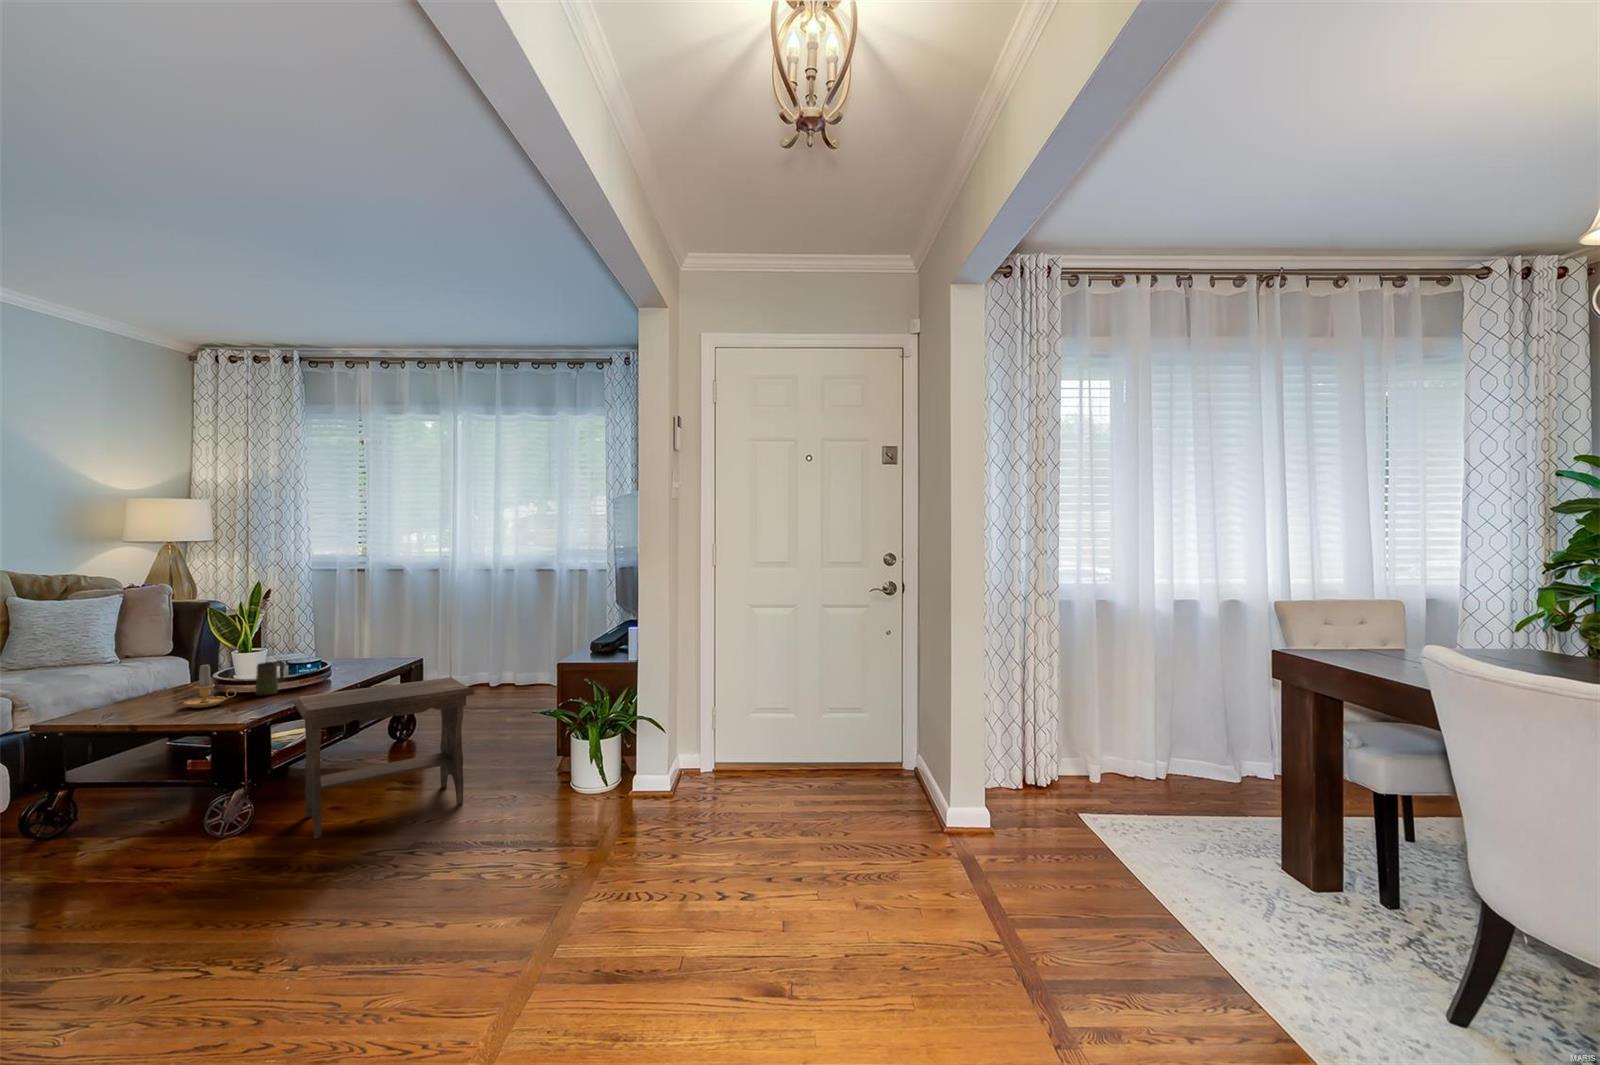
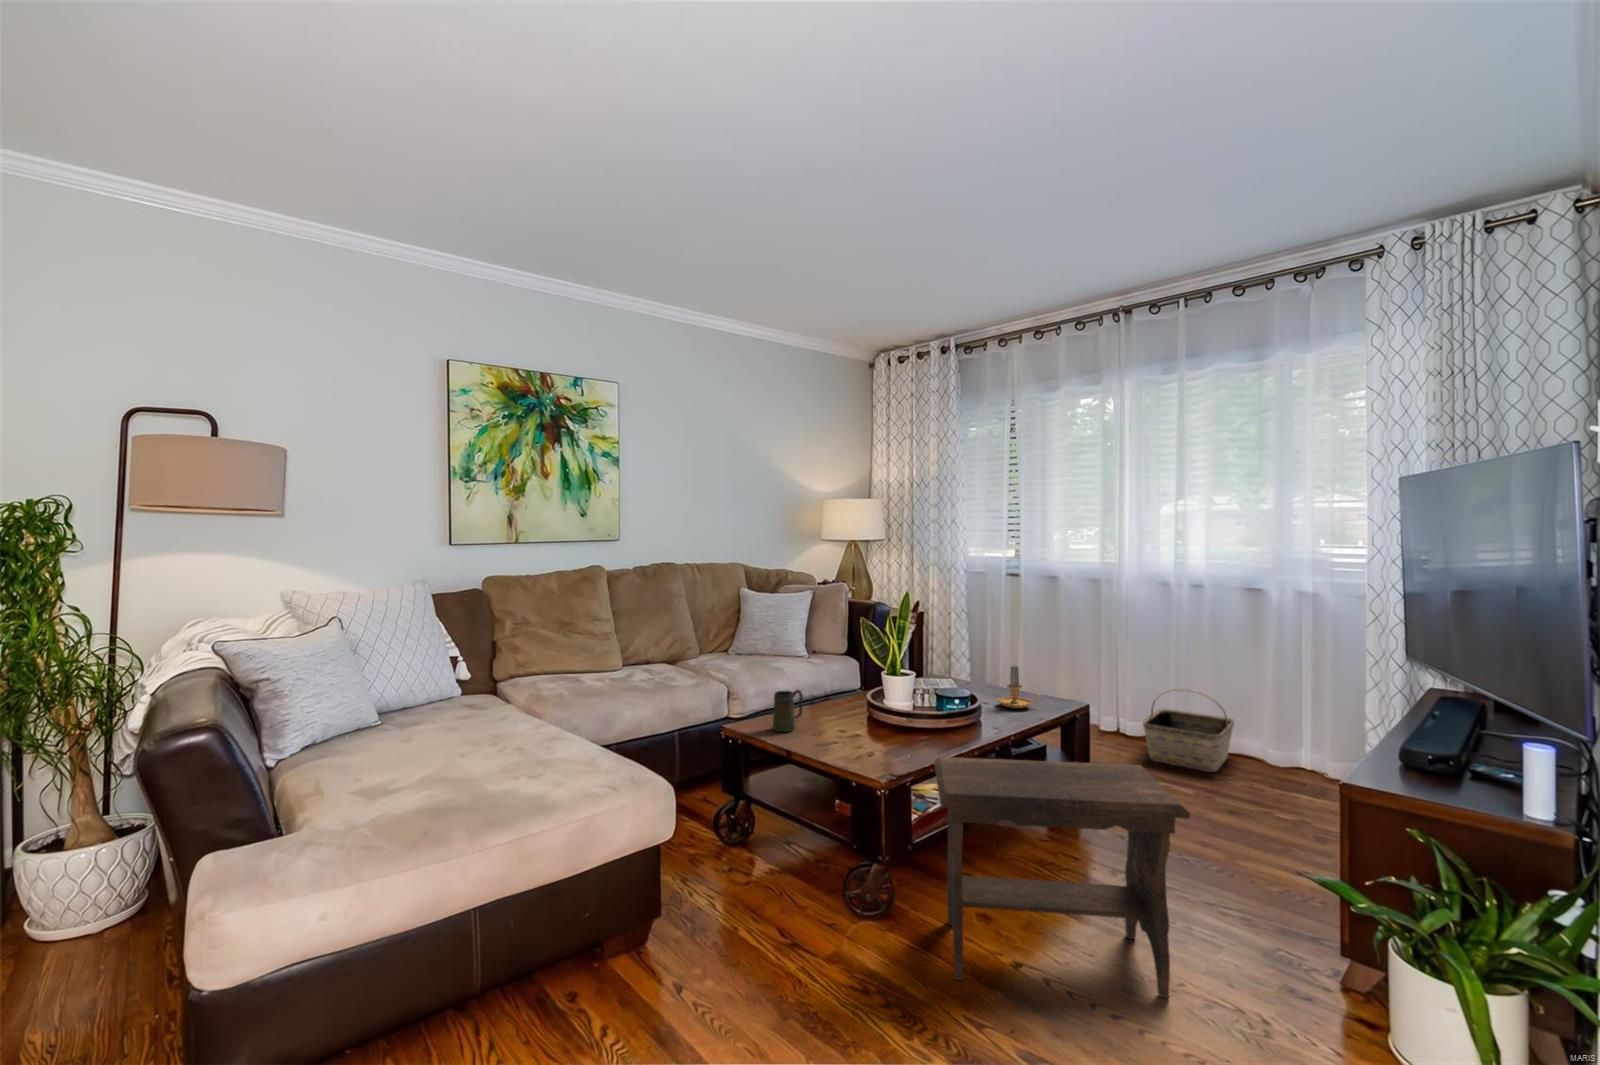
basket: none [468,645,533,701] -> present [1143,689,1234,772]
mug: present [255,660,284,696] -> present [773,690,803,732]
candle: present [183,664,236,708] -> present [998,665,1040,708]

